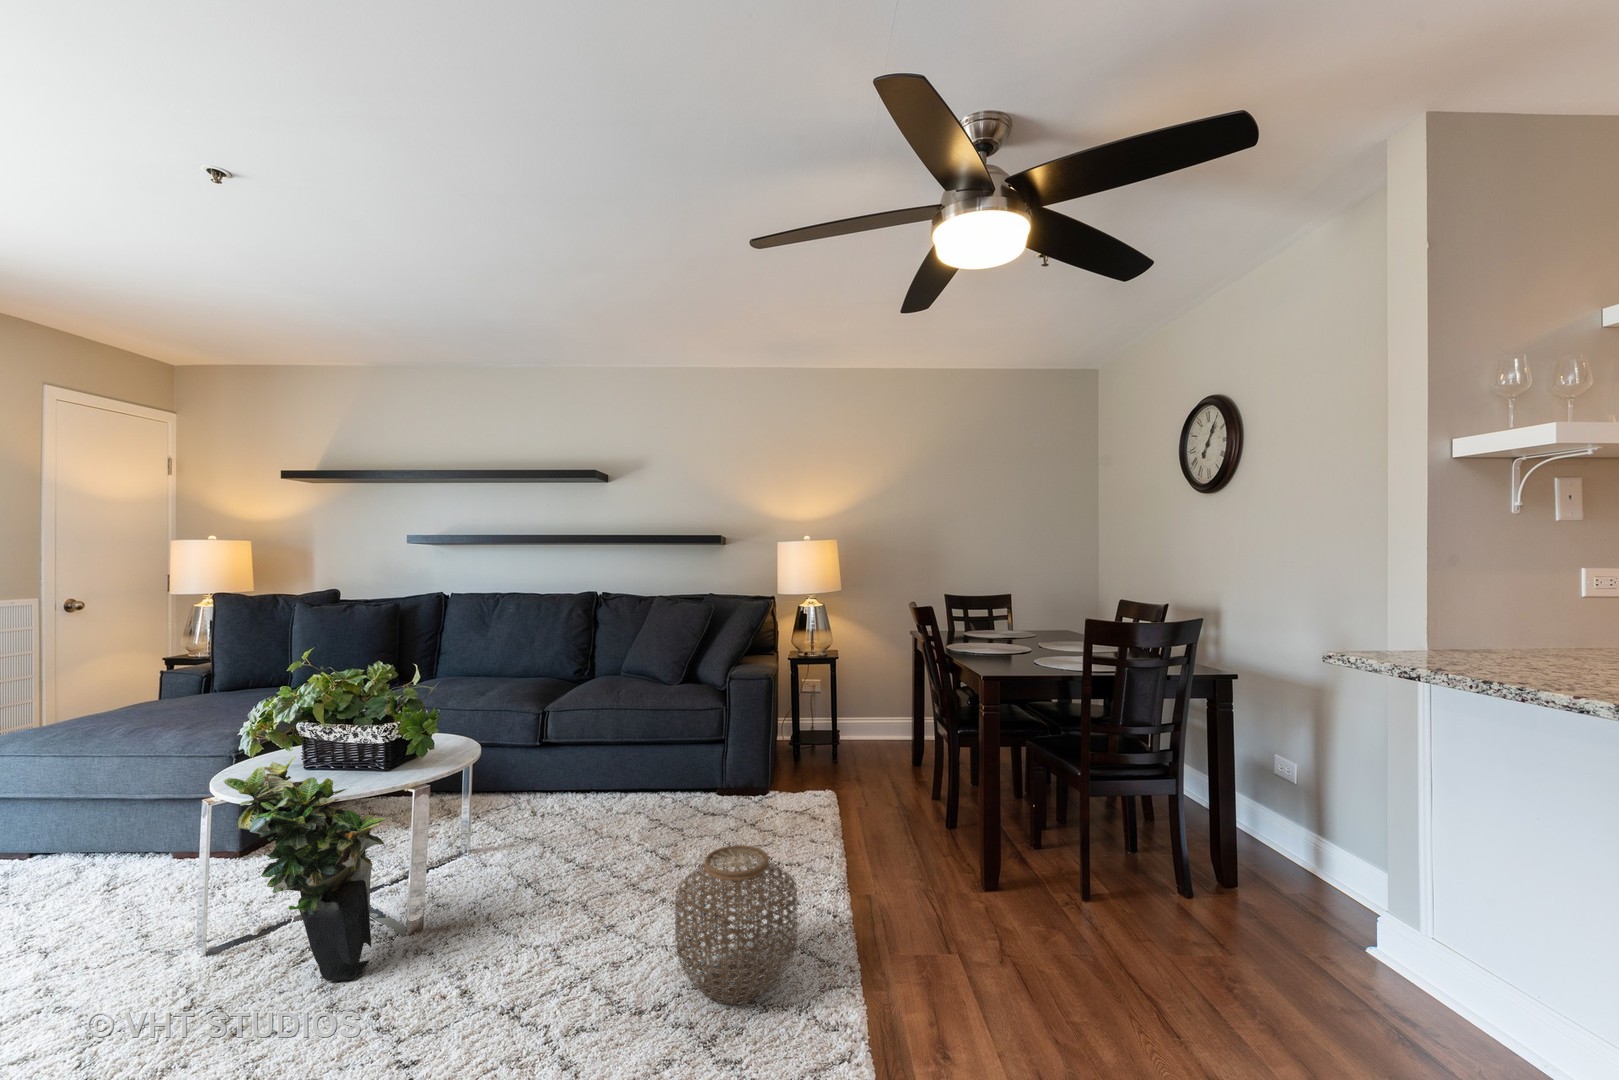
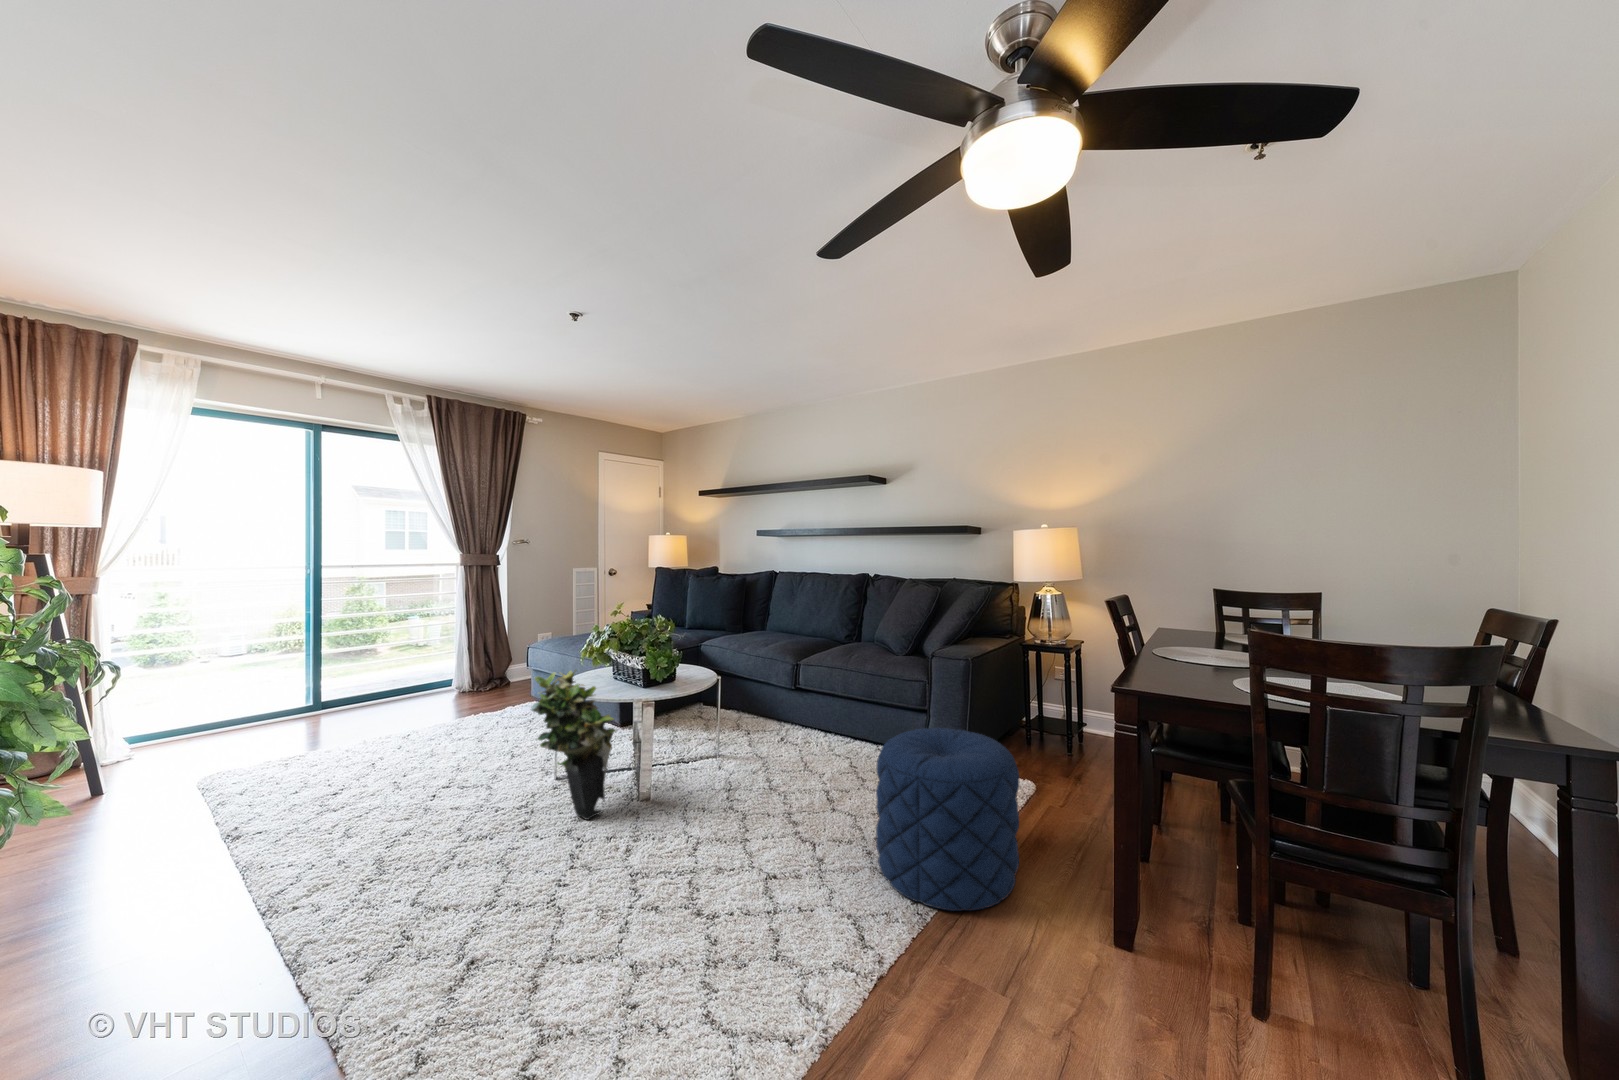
pouf: none [764,743,903,916] -> present [876,728,1019,911]
woven basket: present [675,845,798,1005] -> none [725,801,834,945]

